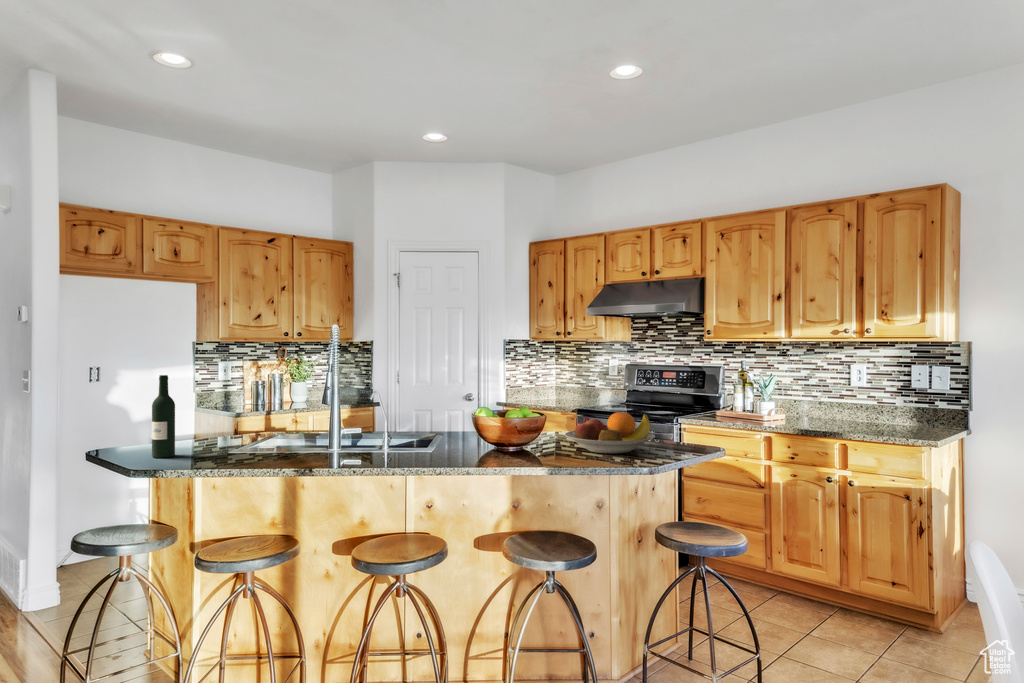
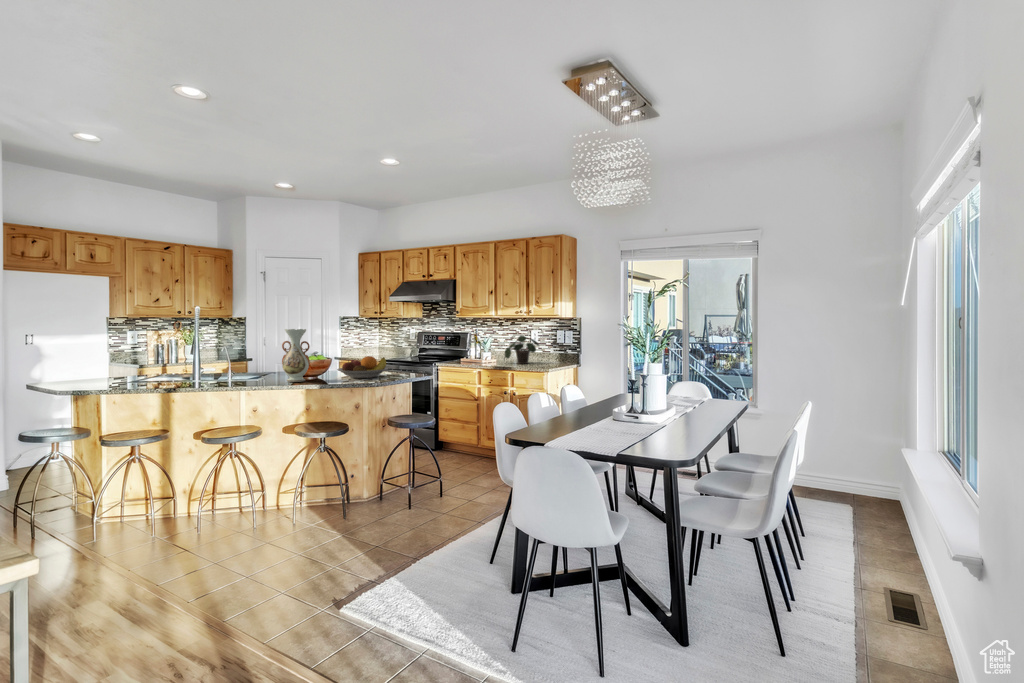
vase: none [480,363,527,459] -> present [282,329,310,382]
potted plant: none [808,372,877,424] -> present [504,336,539,364]
wine bottle: present [152,375,175,458] -> none [71,337,88,386]

